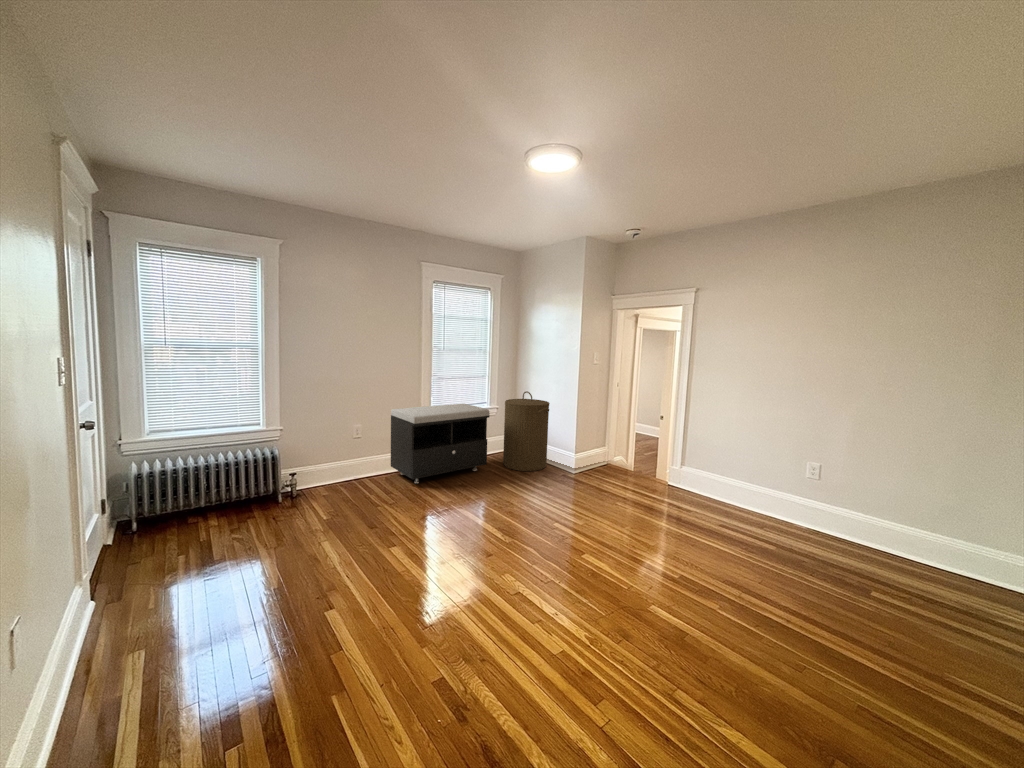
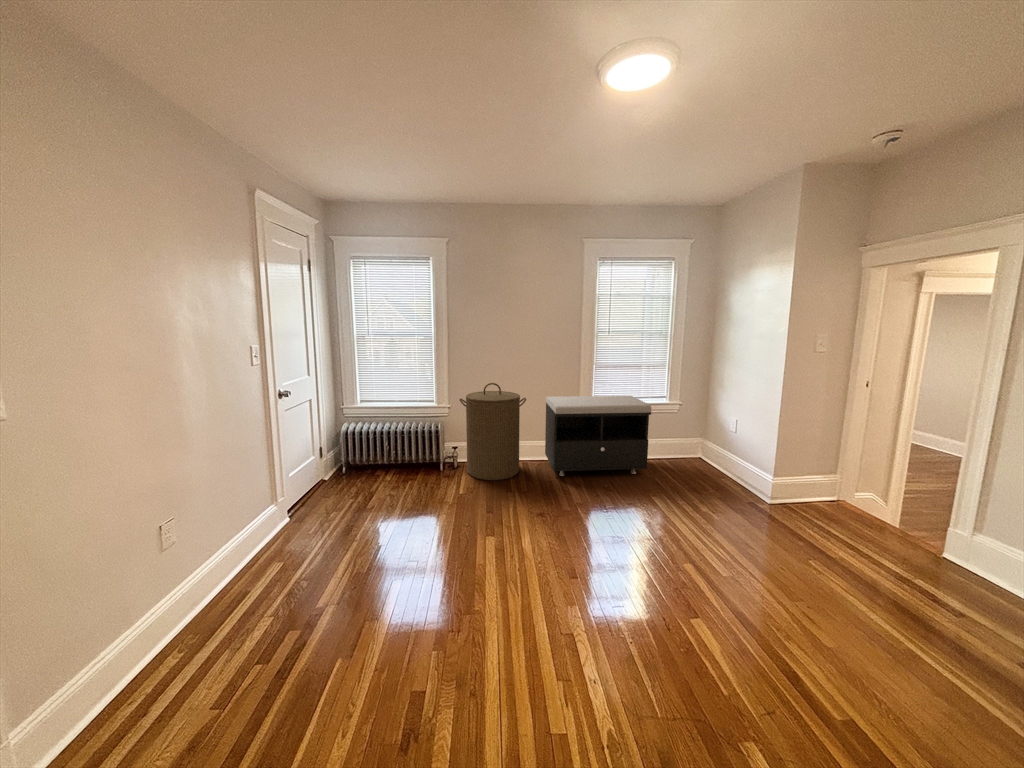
laundry hamper: present [503,391,550,471] -> present [459,383,526,480]

